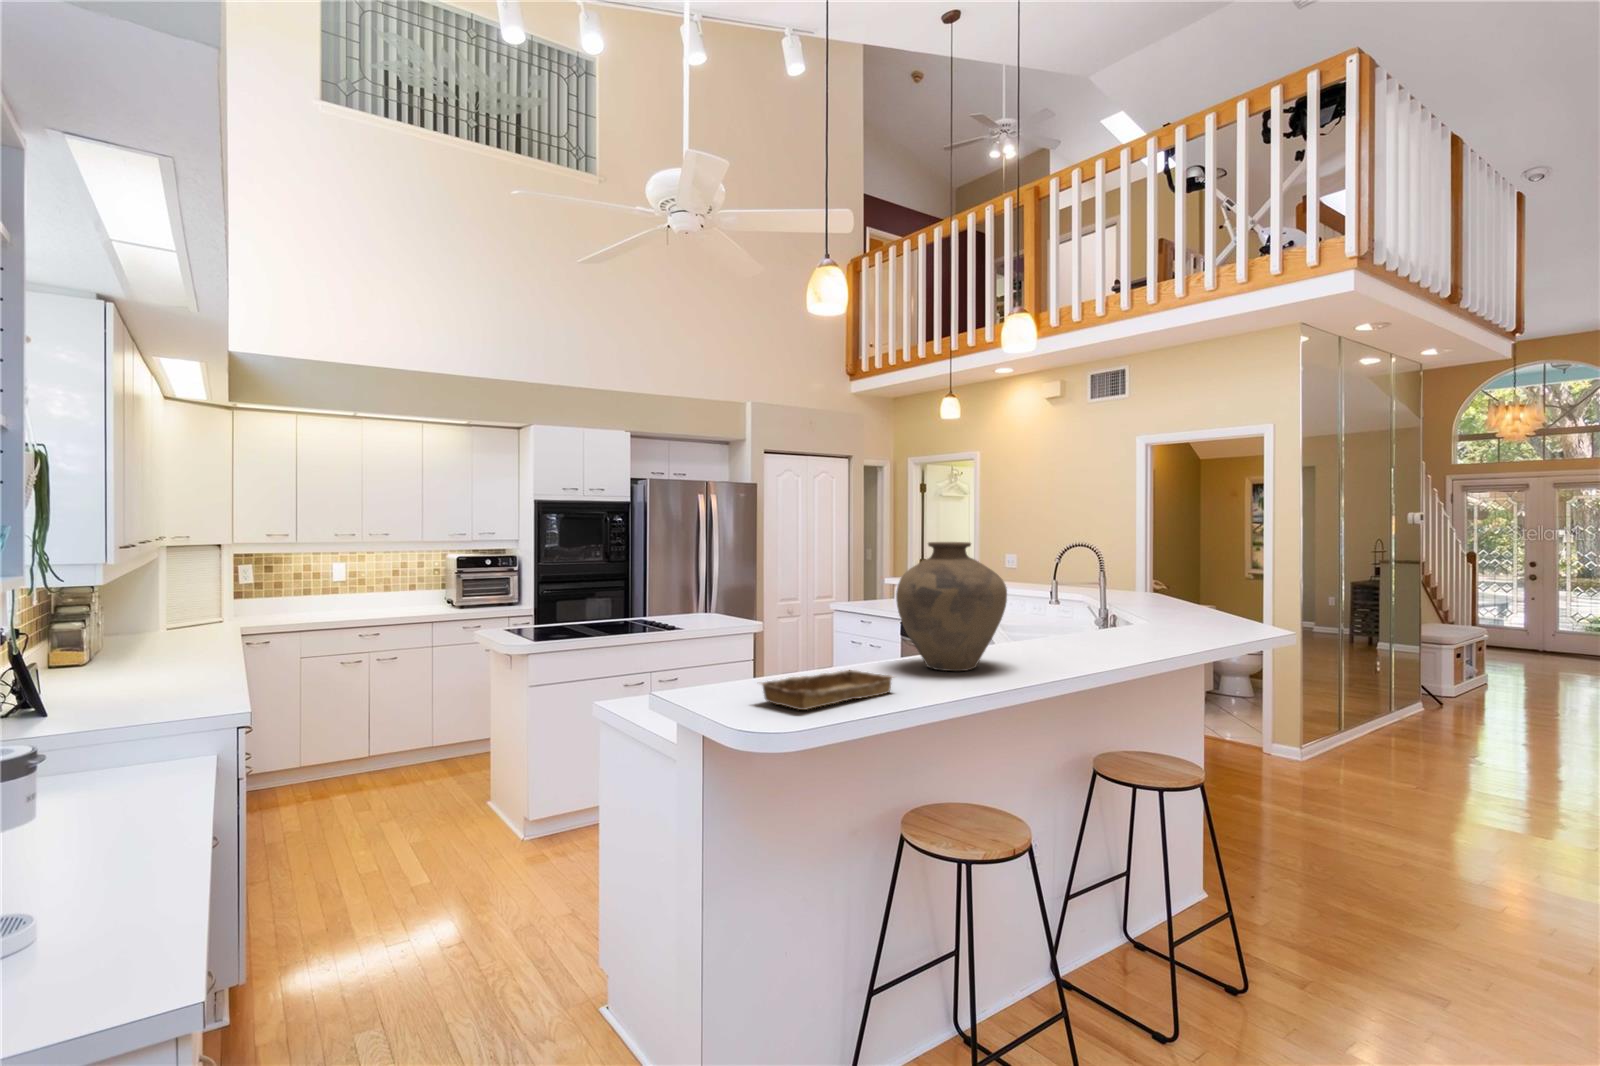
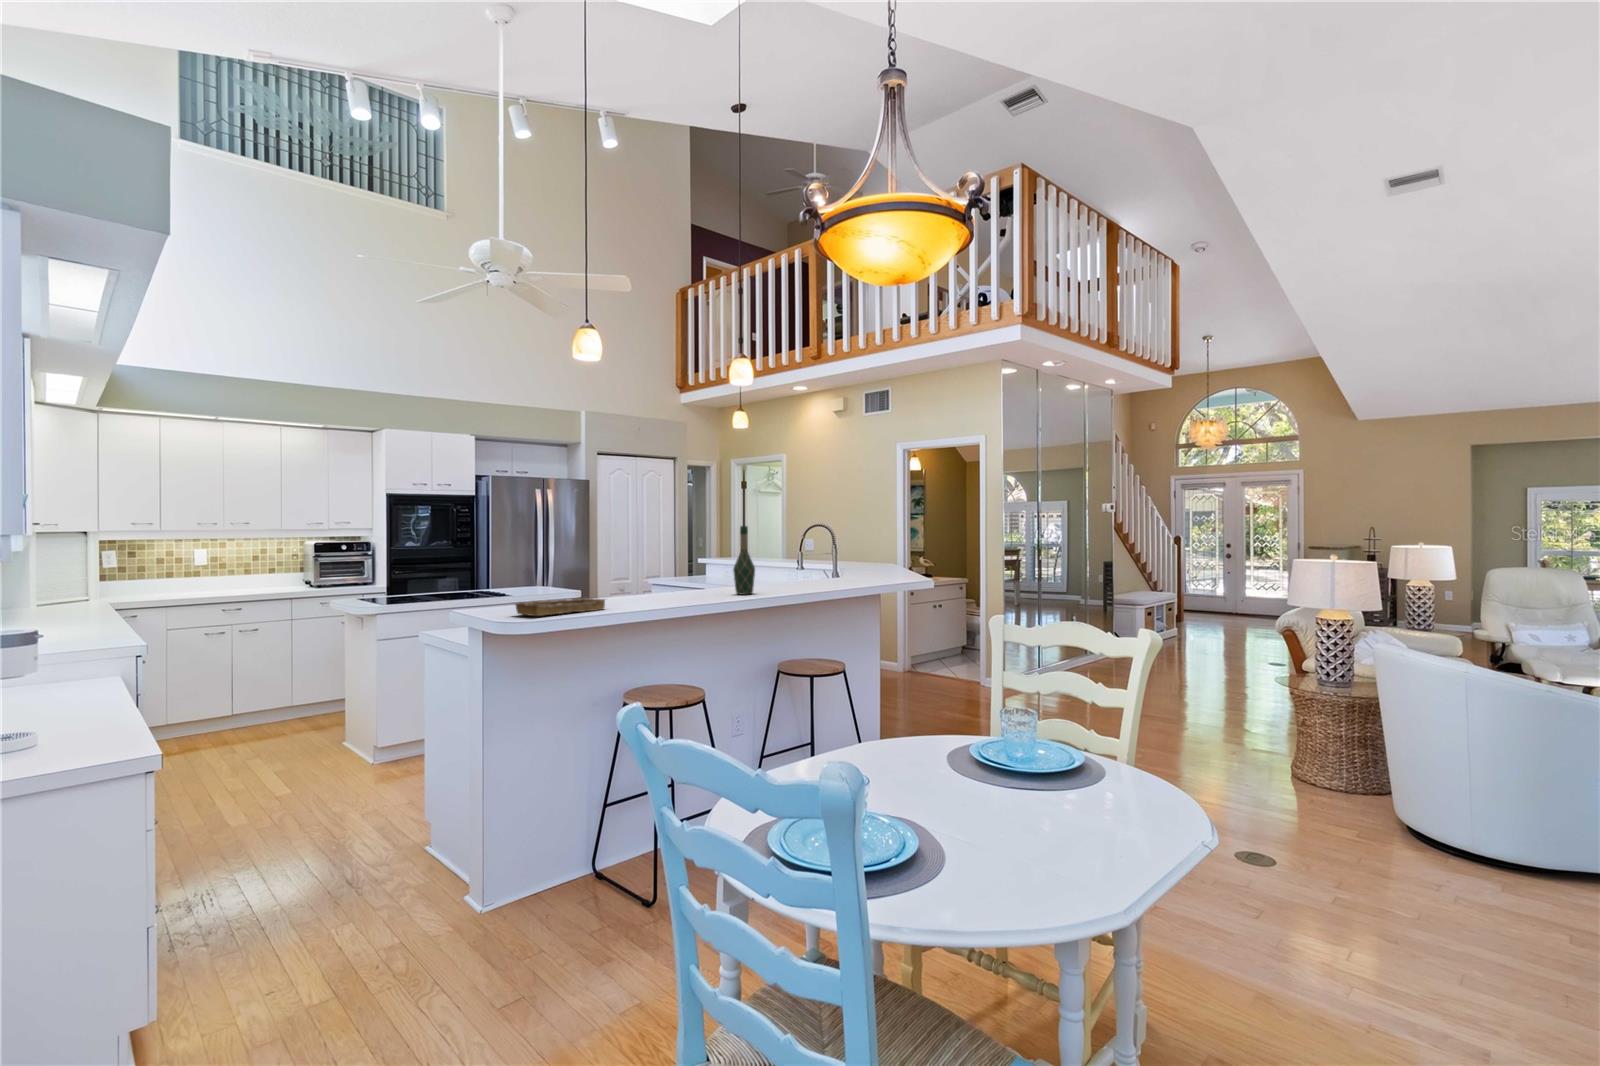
vase: present [896,542,1007,671] -> none [626,517,699,601]
wine bottle: none [1049,556,1085,661] -> present [733,526,755,595]

